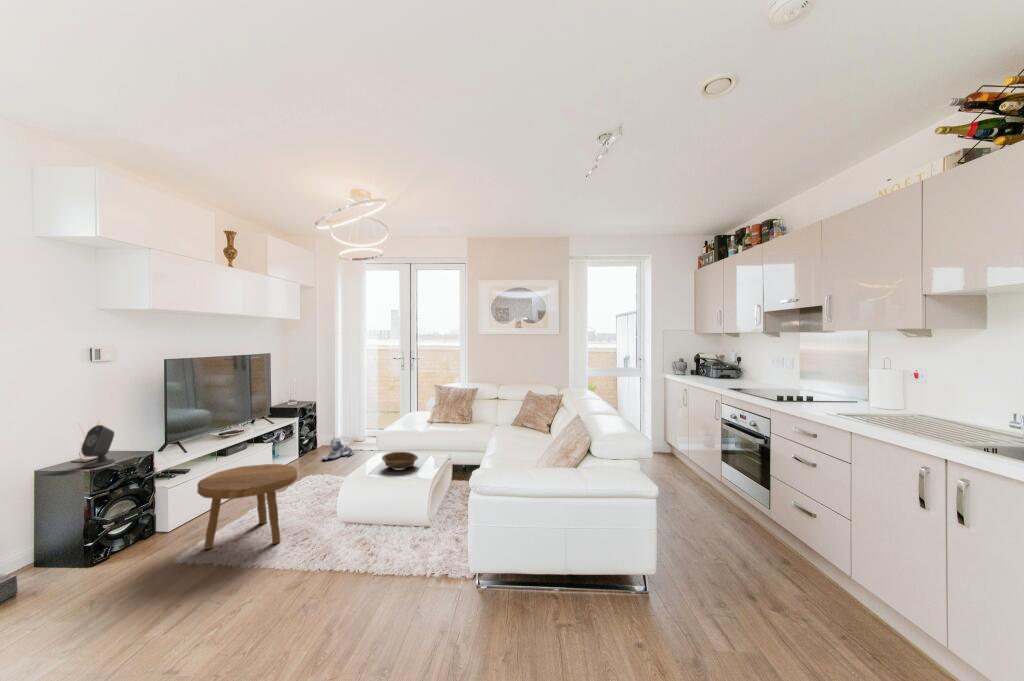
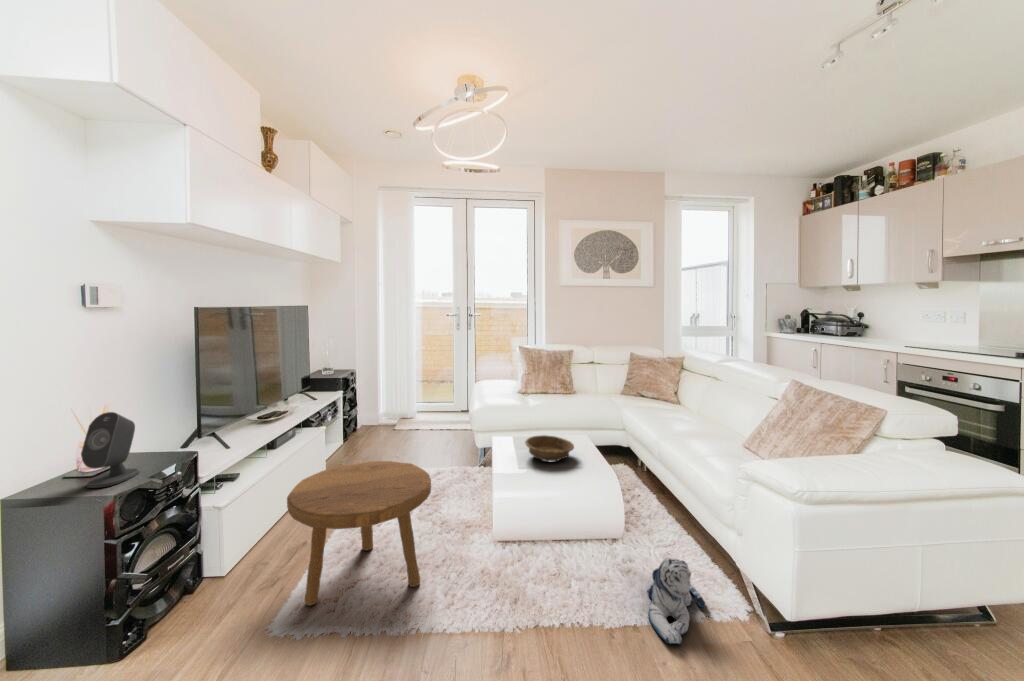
plush toy: present [322,438,354,460] -> present [647,558,705,644]

